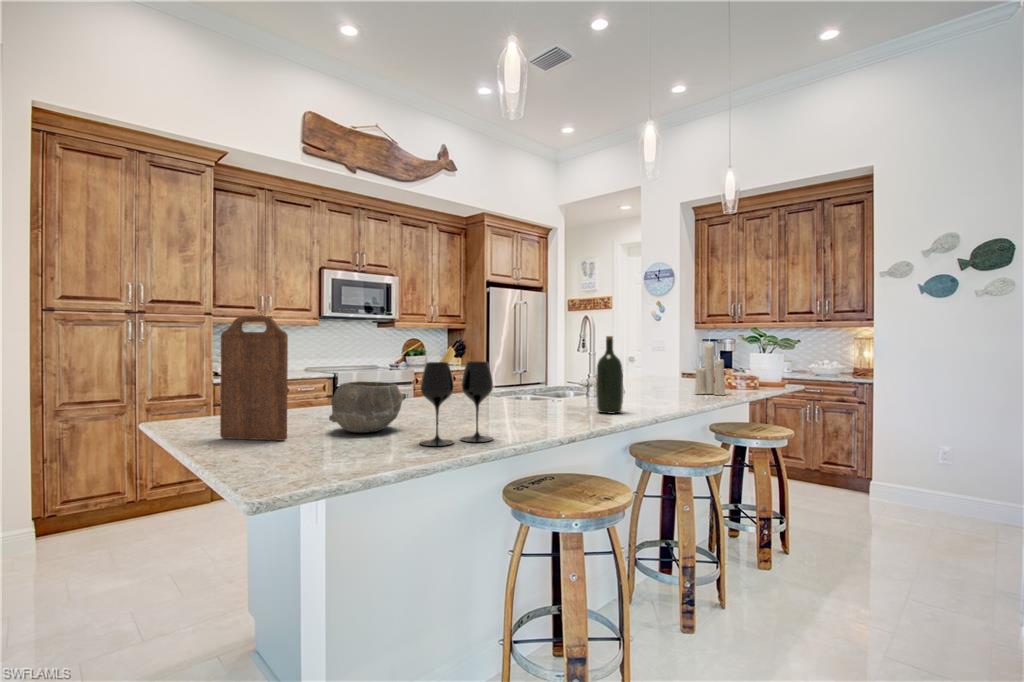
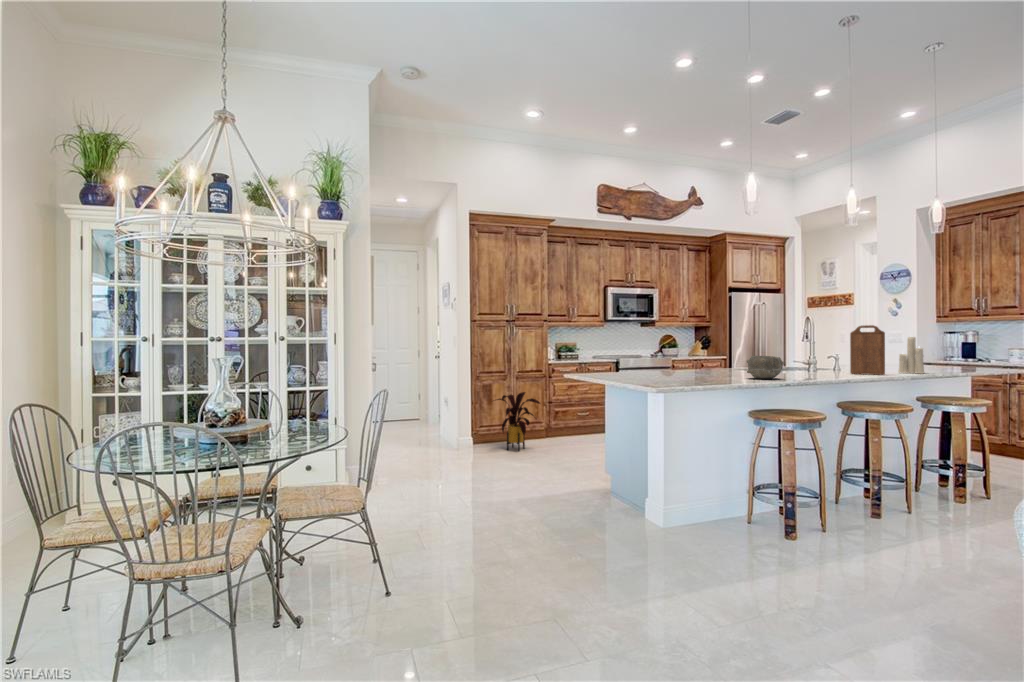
cutting board: present [220,316,288,440] -> present [850,325,885,375]
wine bottle: present [596,336,623,413] -> none [810,333,828,378]
wine glass: present [420,361,493,446] -> none [710,346,747,383]
bowl: present [329,381,406,433] -> present [747,356,785,379]
house plant: none [62,435,175,548] -> present [497,392,540,451]

